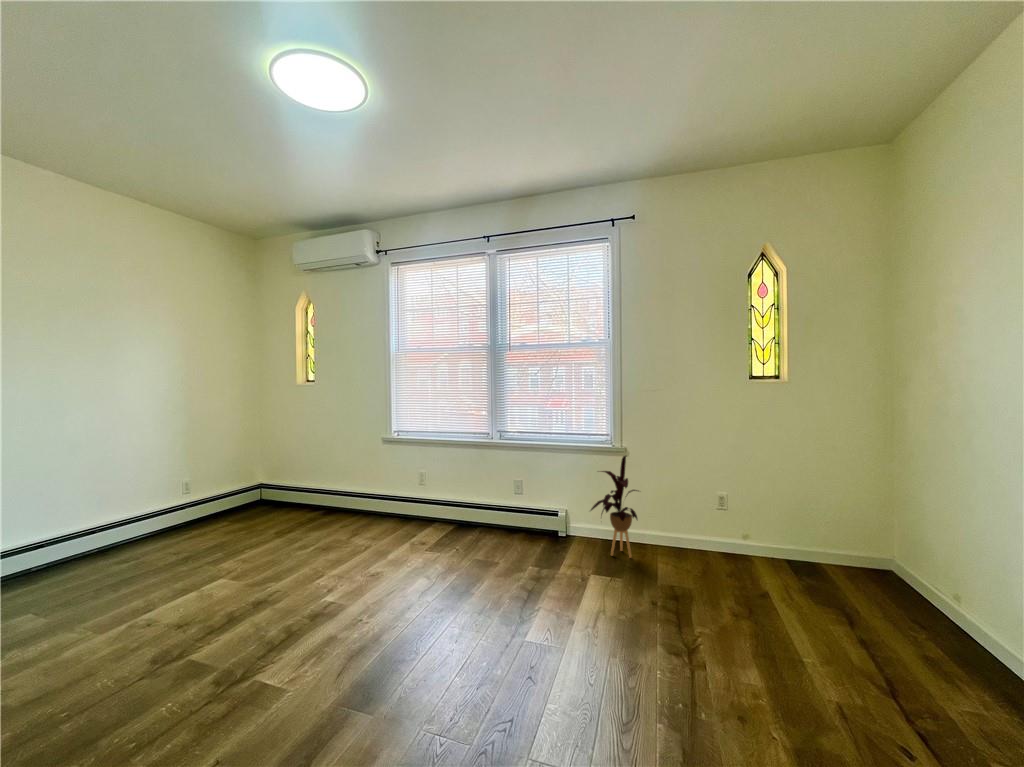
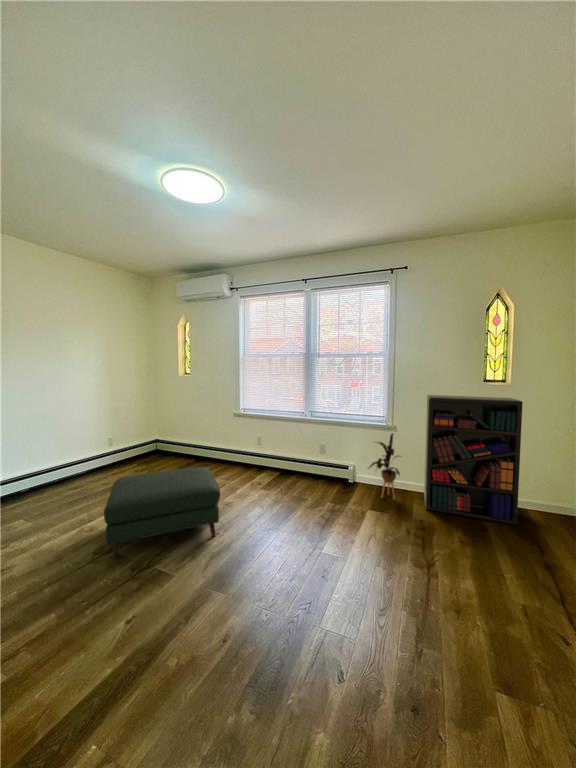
bookshelf: none [672,399,808,585] -> present [424,395,523,525]
ottoman: none [139,516,354,680] -> present [104,467,220,559]

